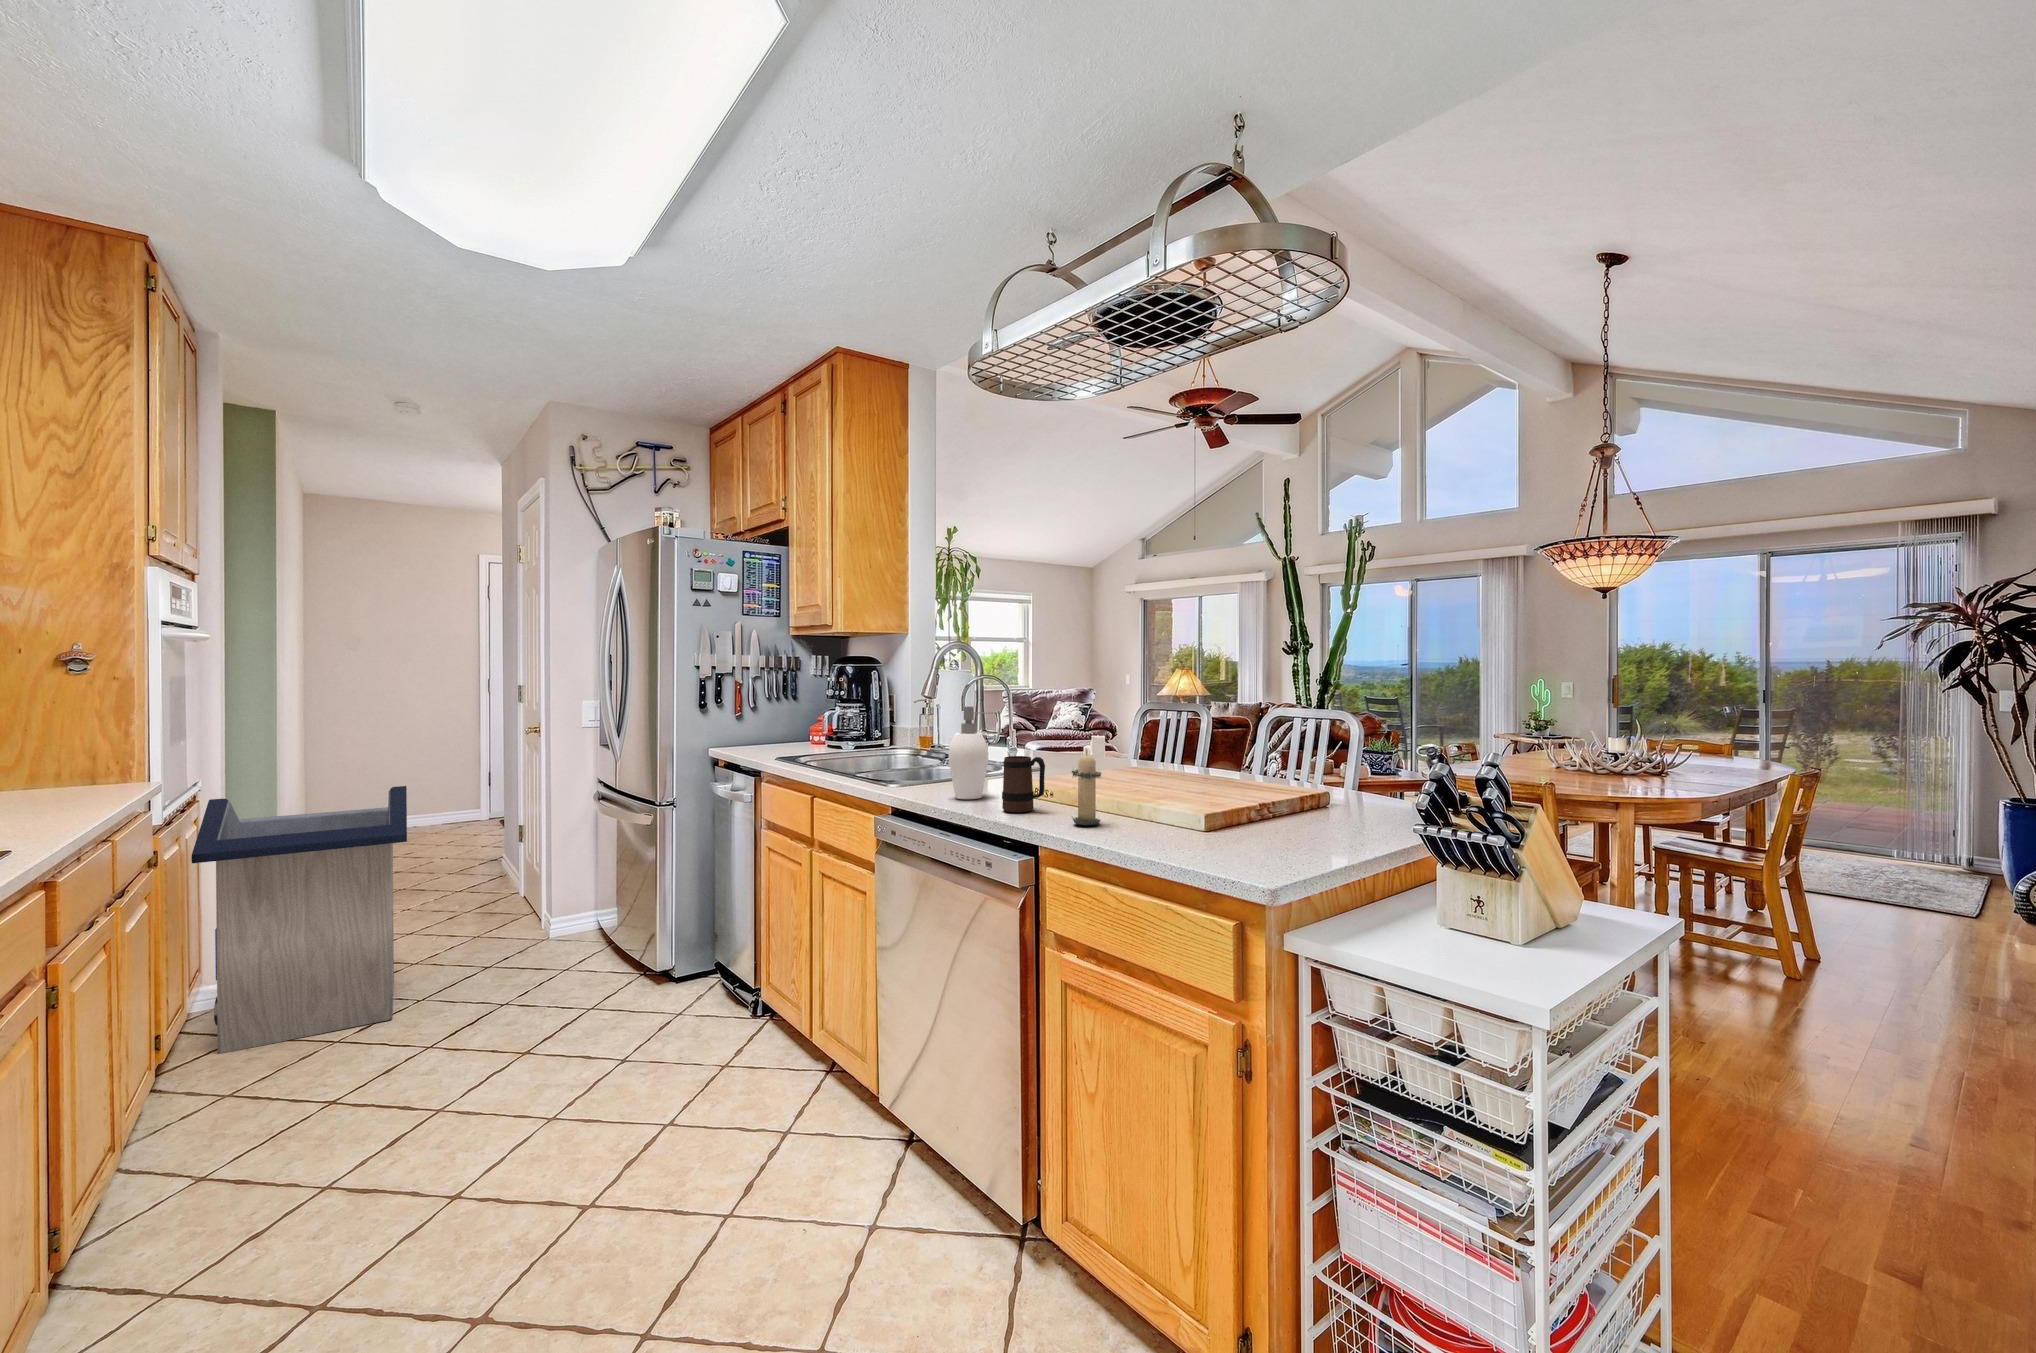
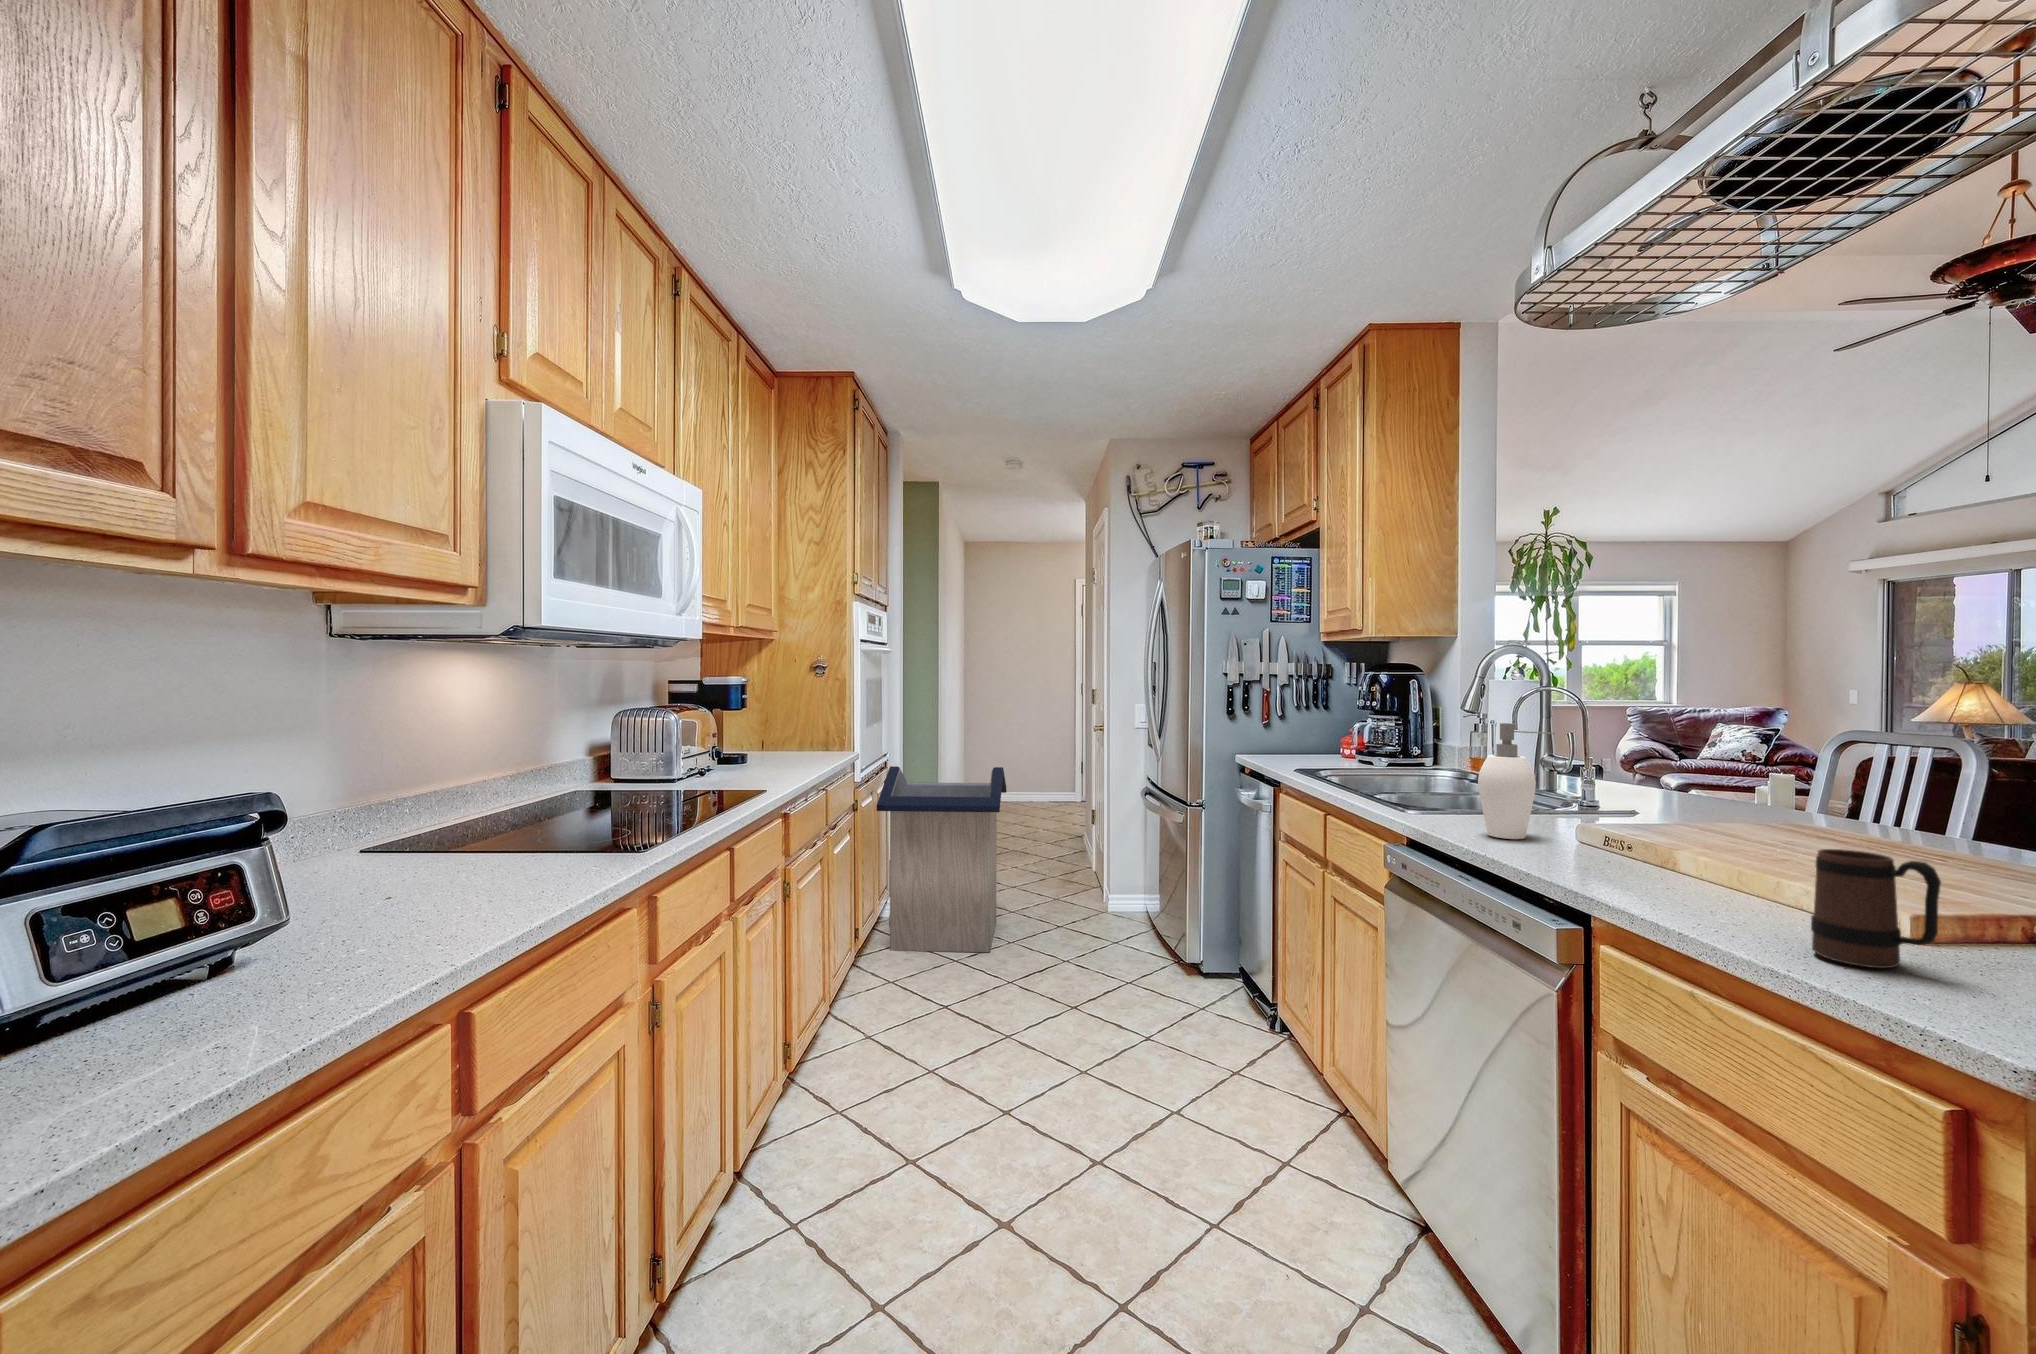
candle: present [1072,750,1101,825] -> none [1647,791,1713,901]
mug: present [1002,756,1045,812] -> present [1811,849,1941,968]

